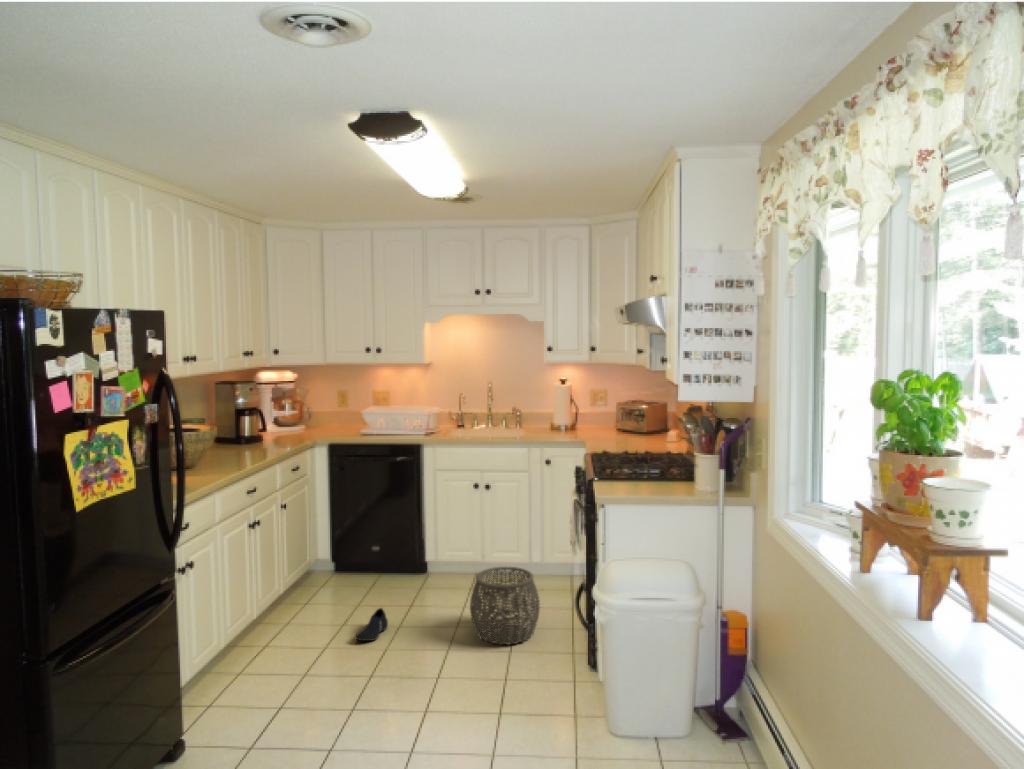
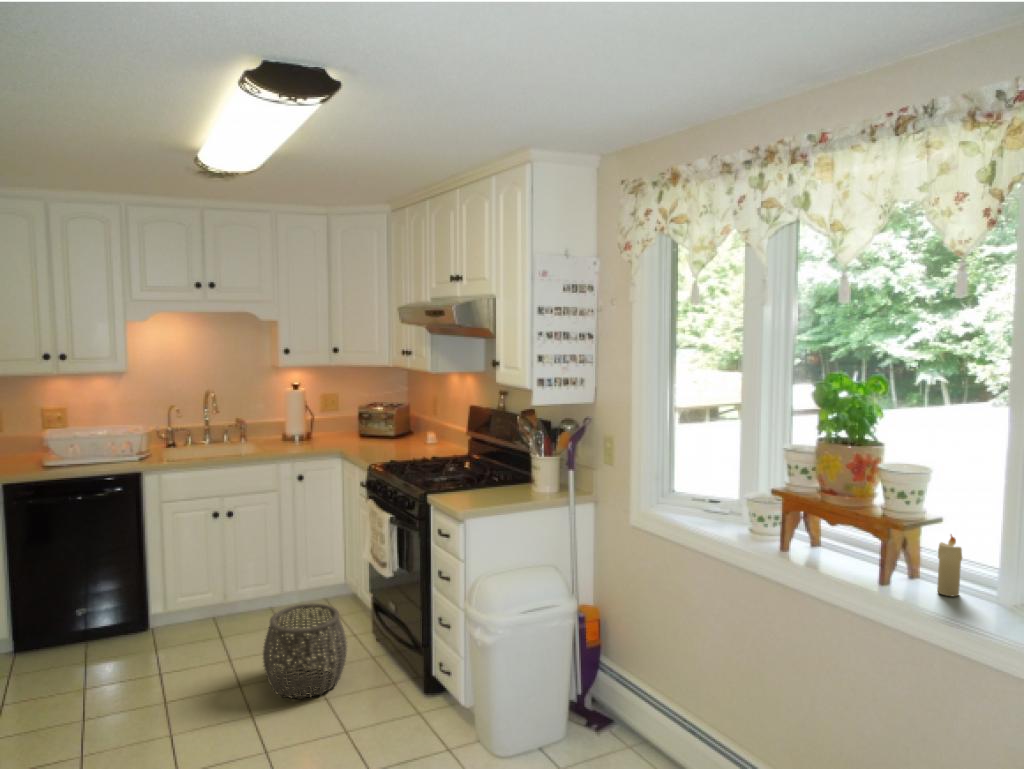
candle: none [949,567,978,645] -> present [937,534,962,596]
shoe: present [355,608,388,641] -> none [113,692,147,745]

